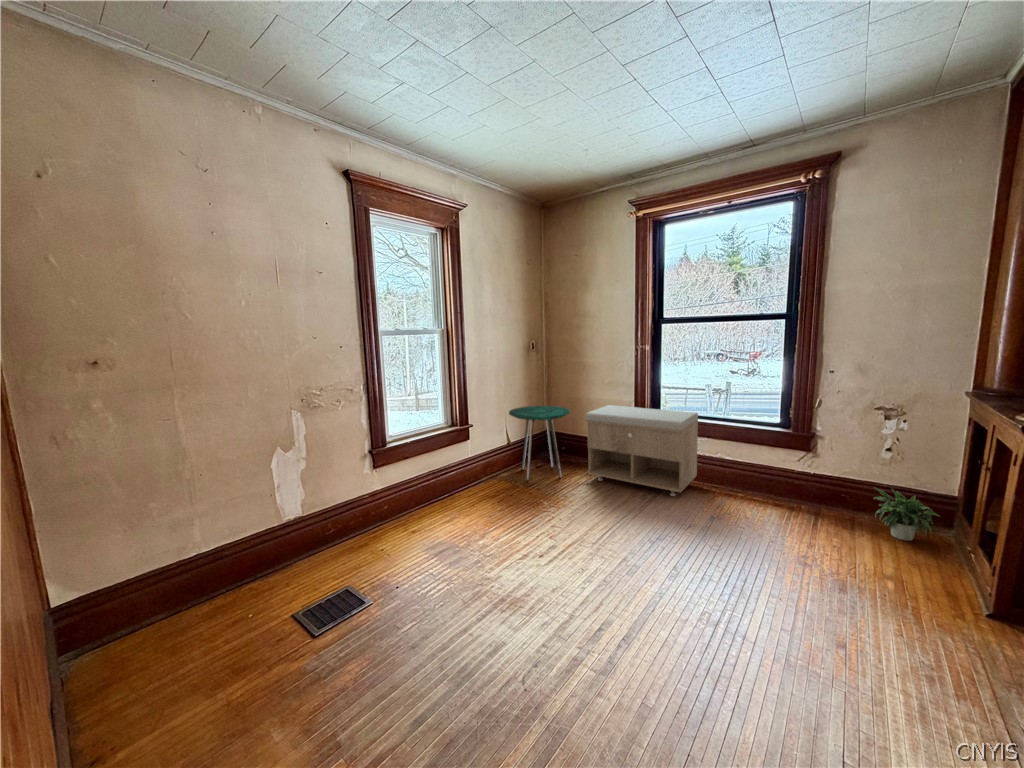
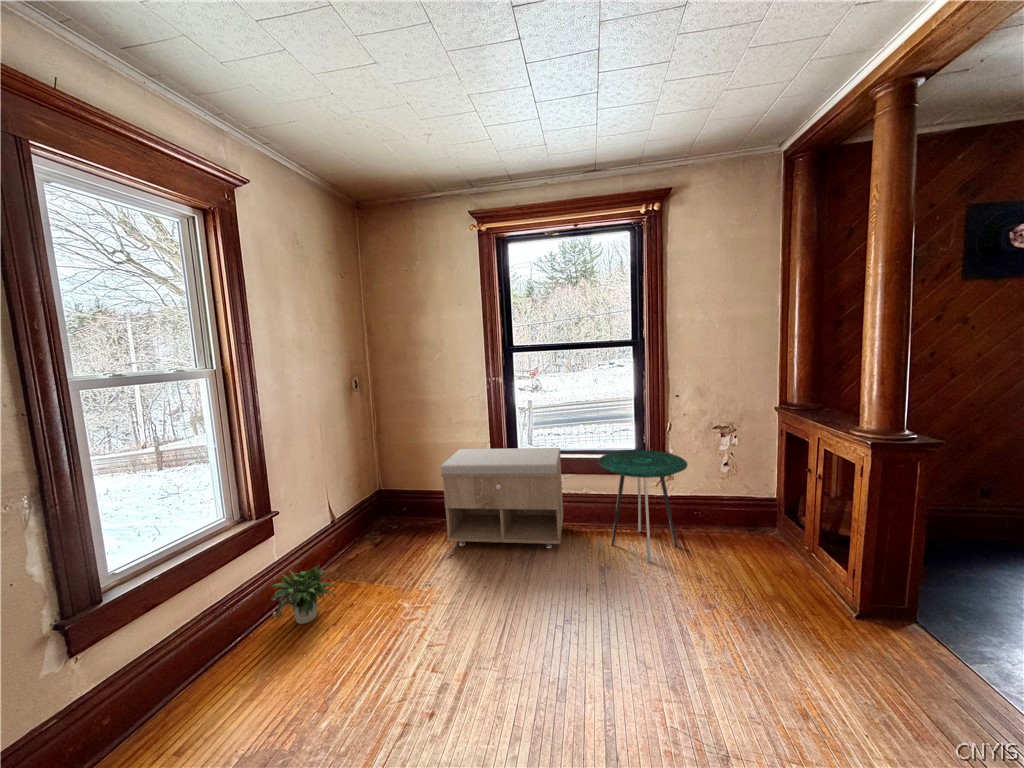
side table: present [509,406,570,480] -> present [599,450,687,562]
potted plant: present [874,488,939,540] -> present [271,565,337,624]

